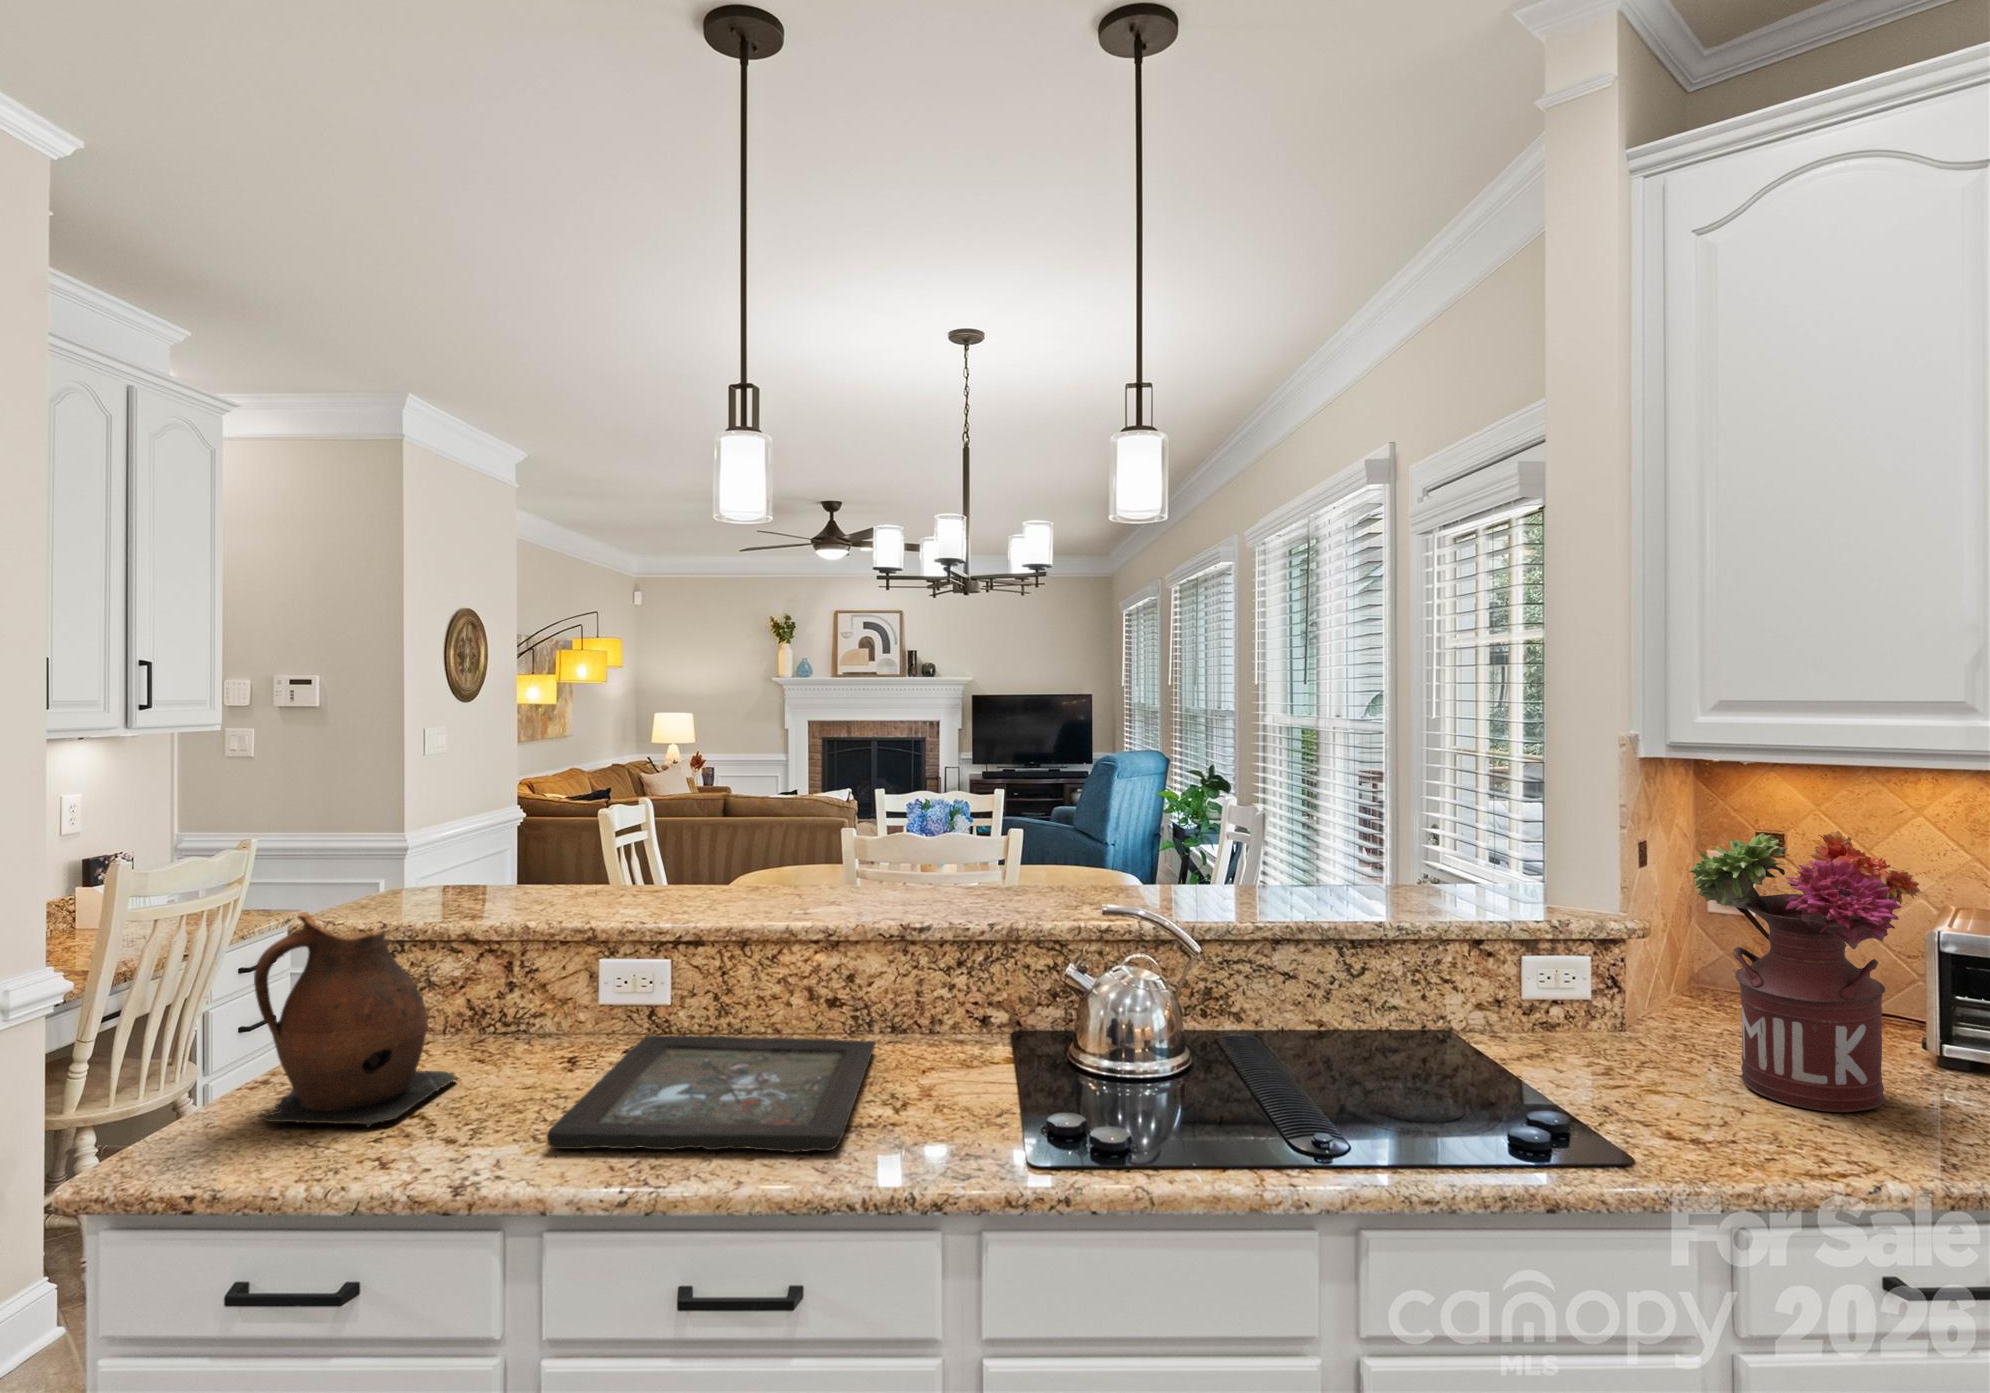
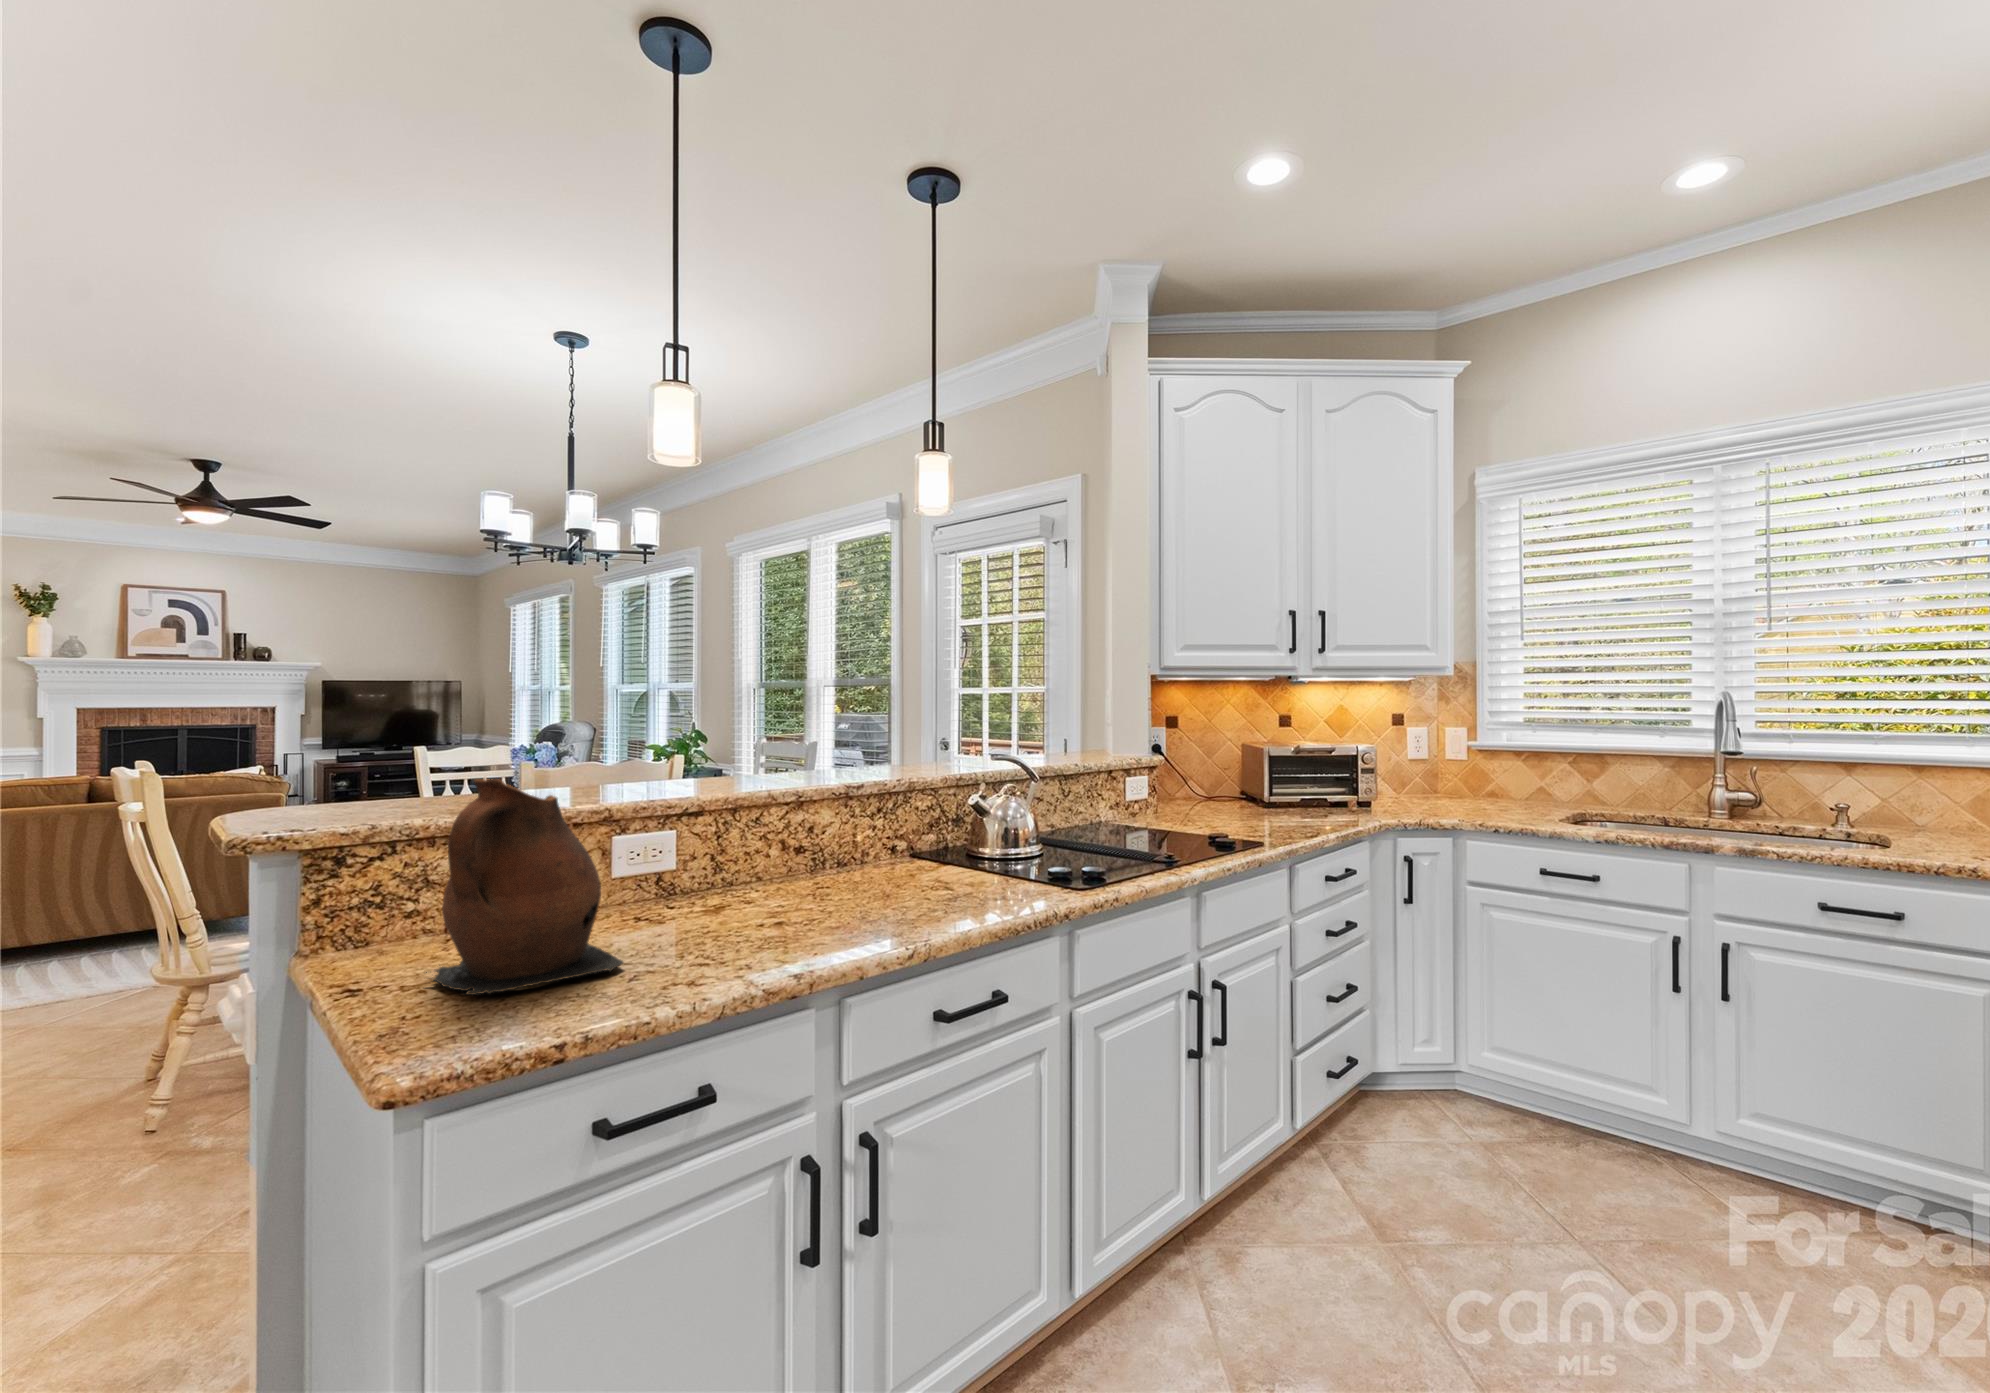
flower arrangement: present [1689,831,1921,1112] -> none [1215,695,1305,822]
tray: present [547,1035,875,1152] -> none [686,867,988,943]

